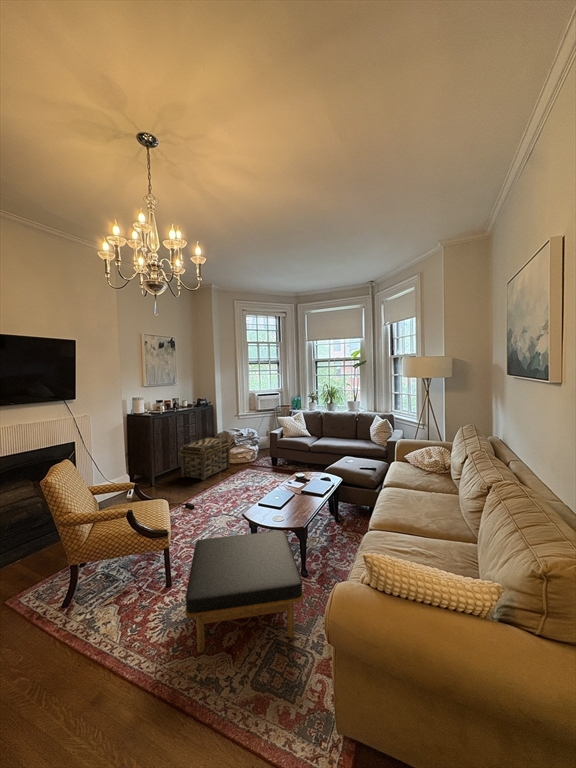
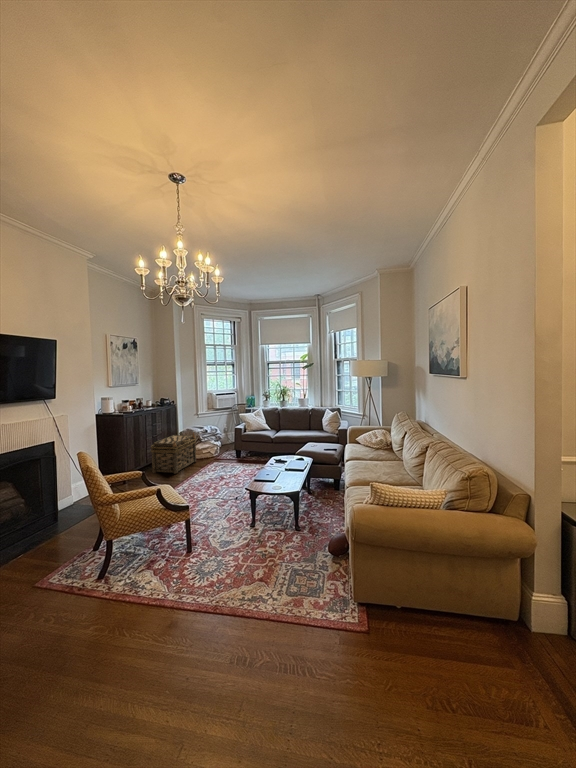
ottoman: present [185,531,303,653] -> none [213,497,312,586]

